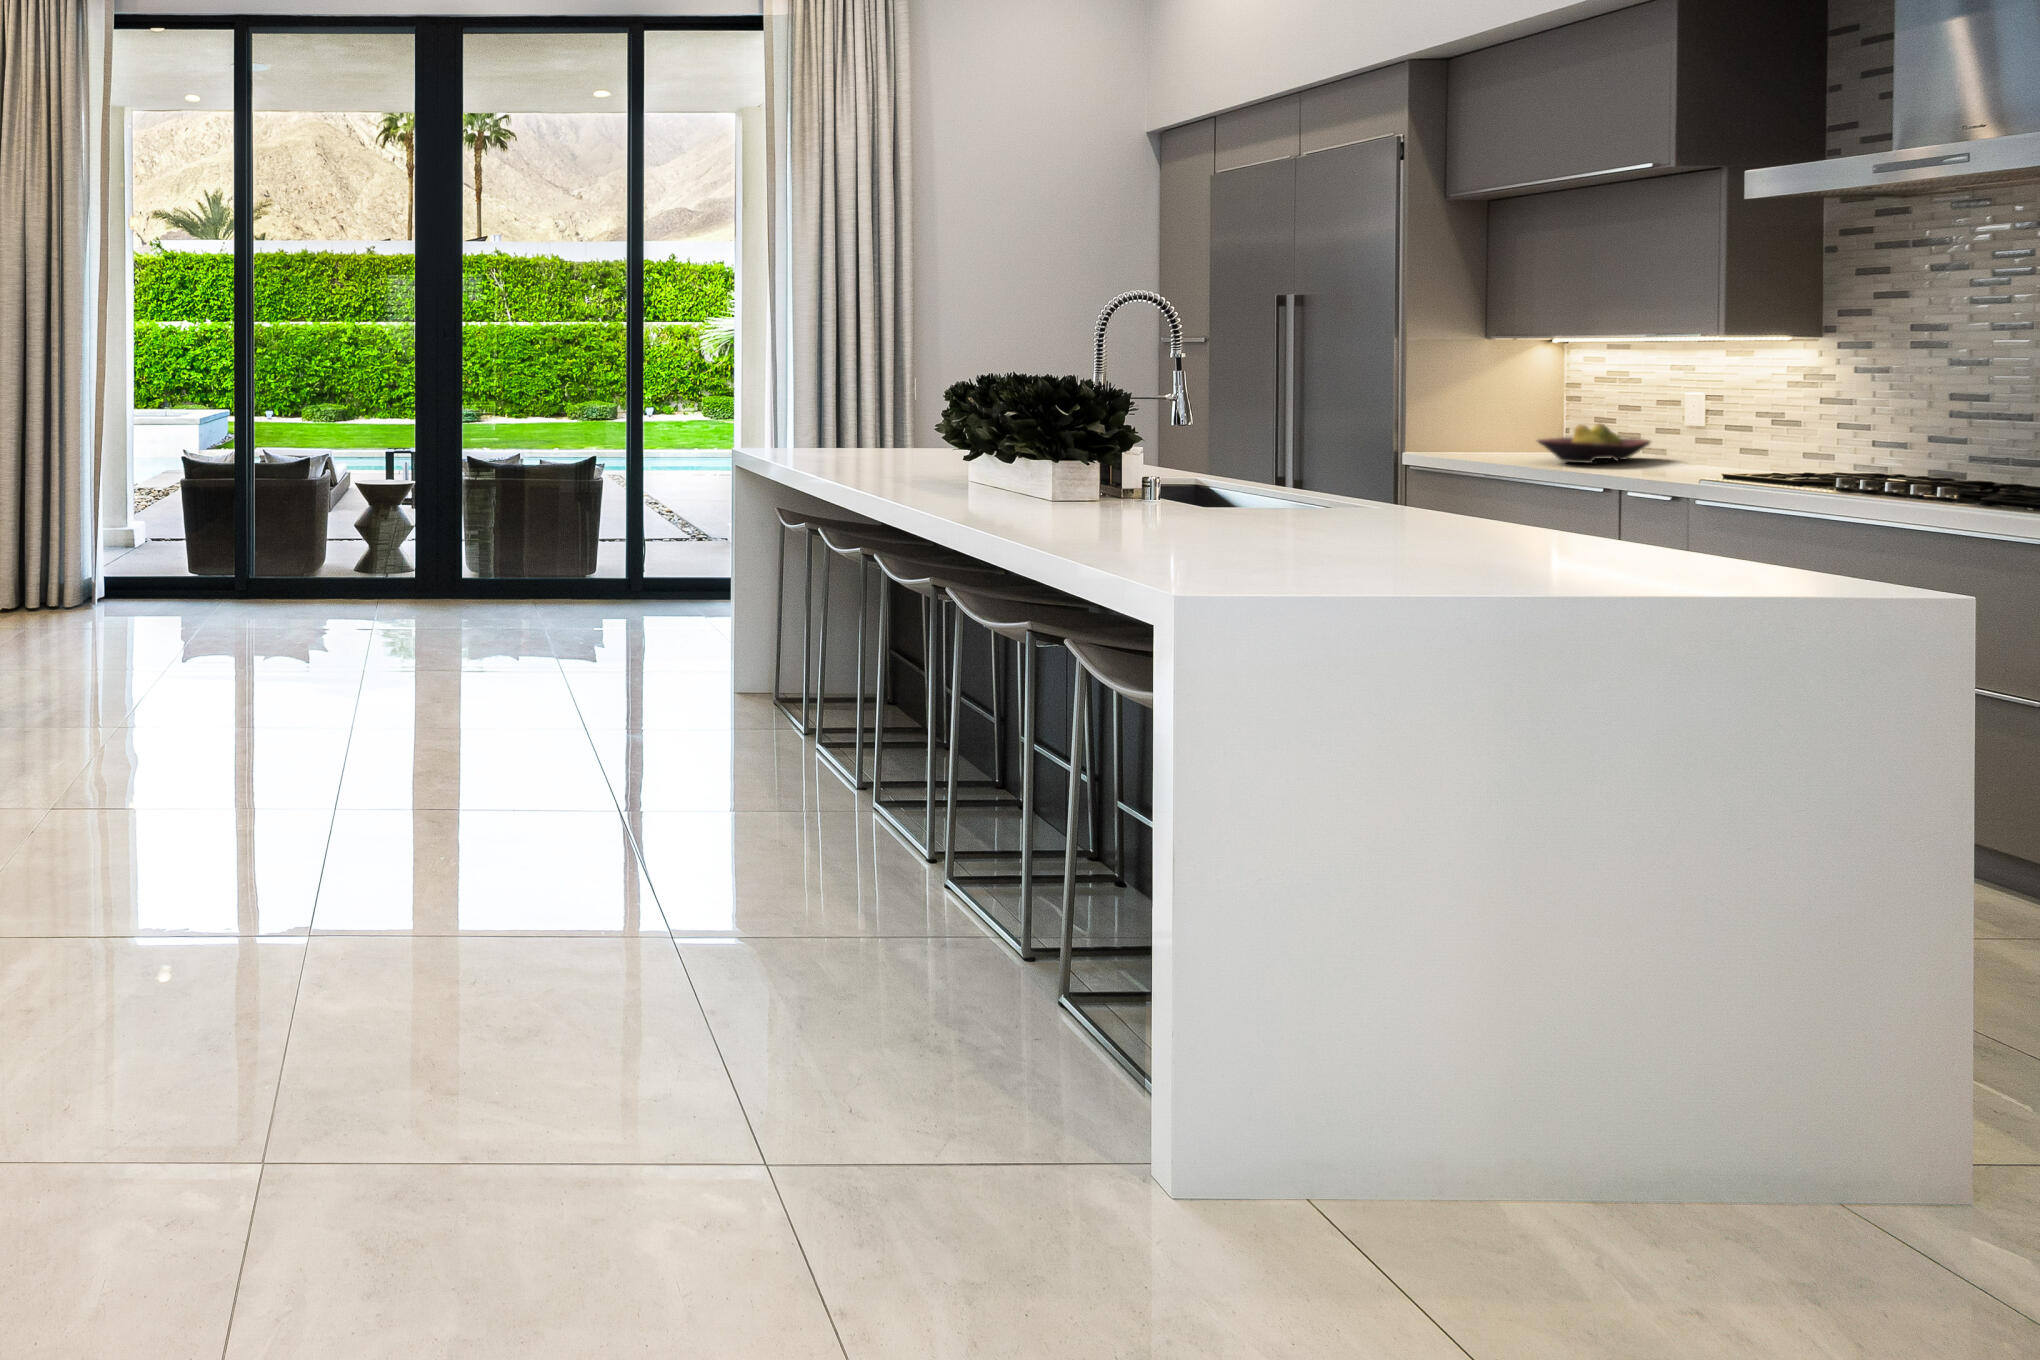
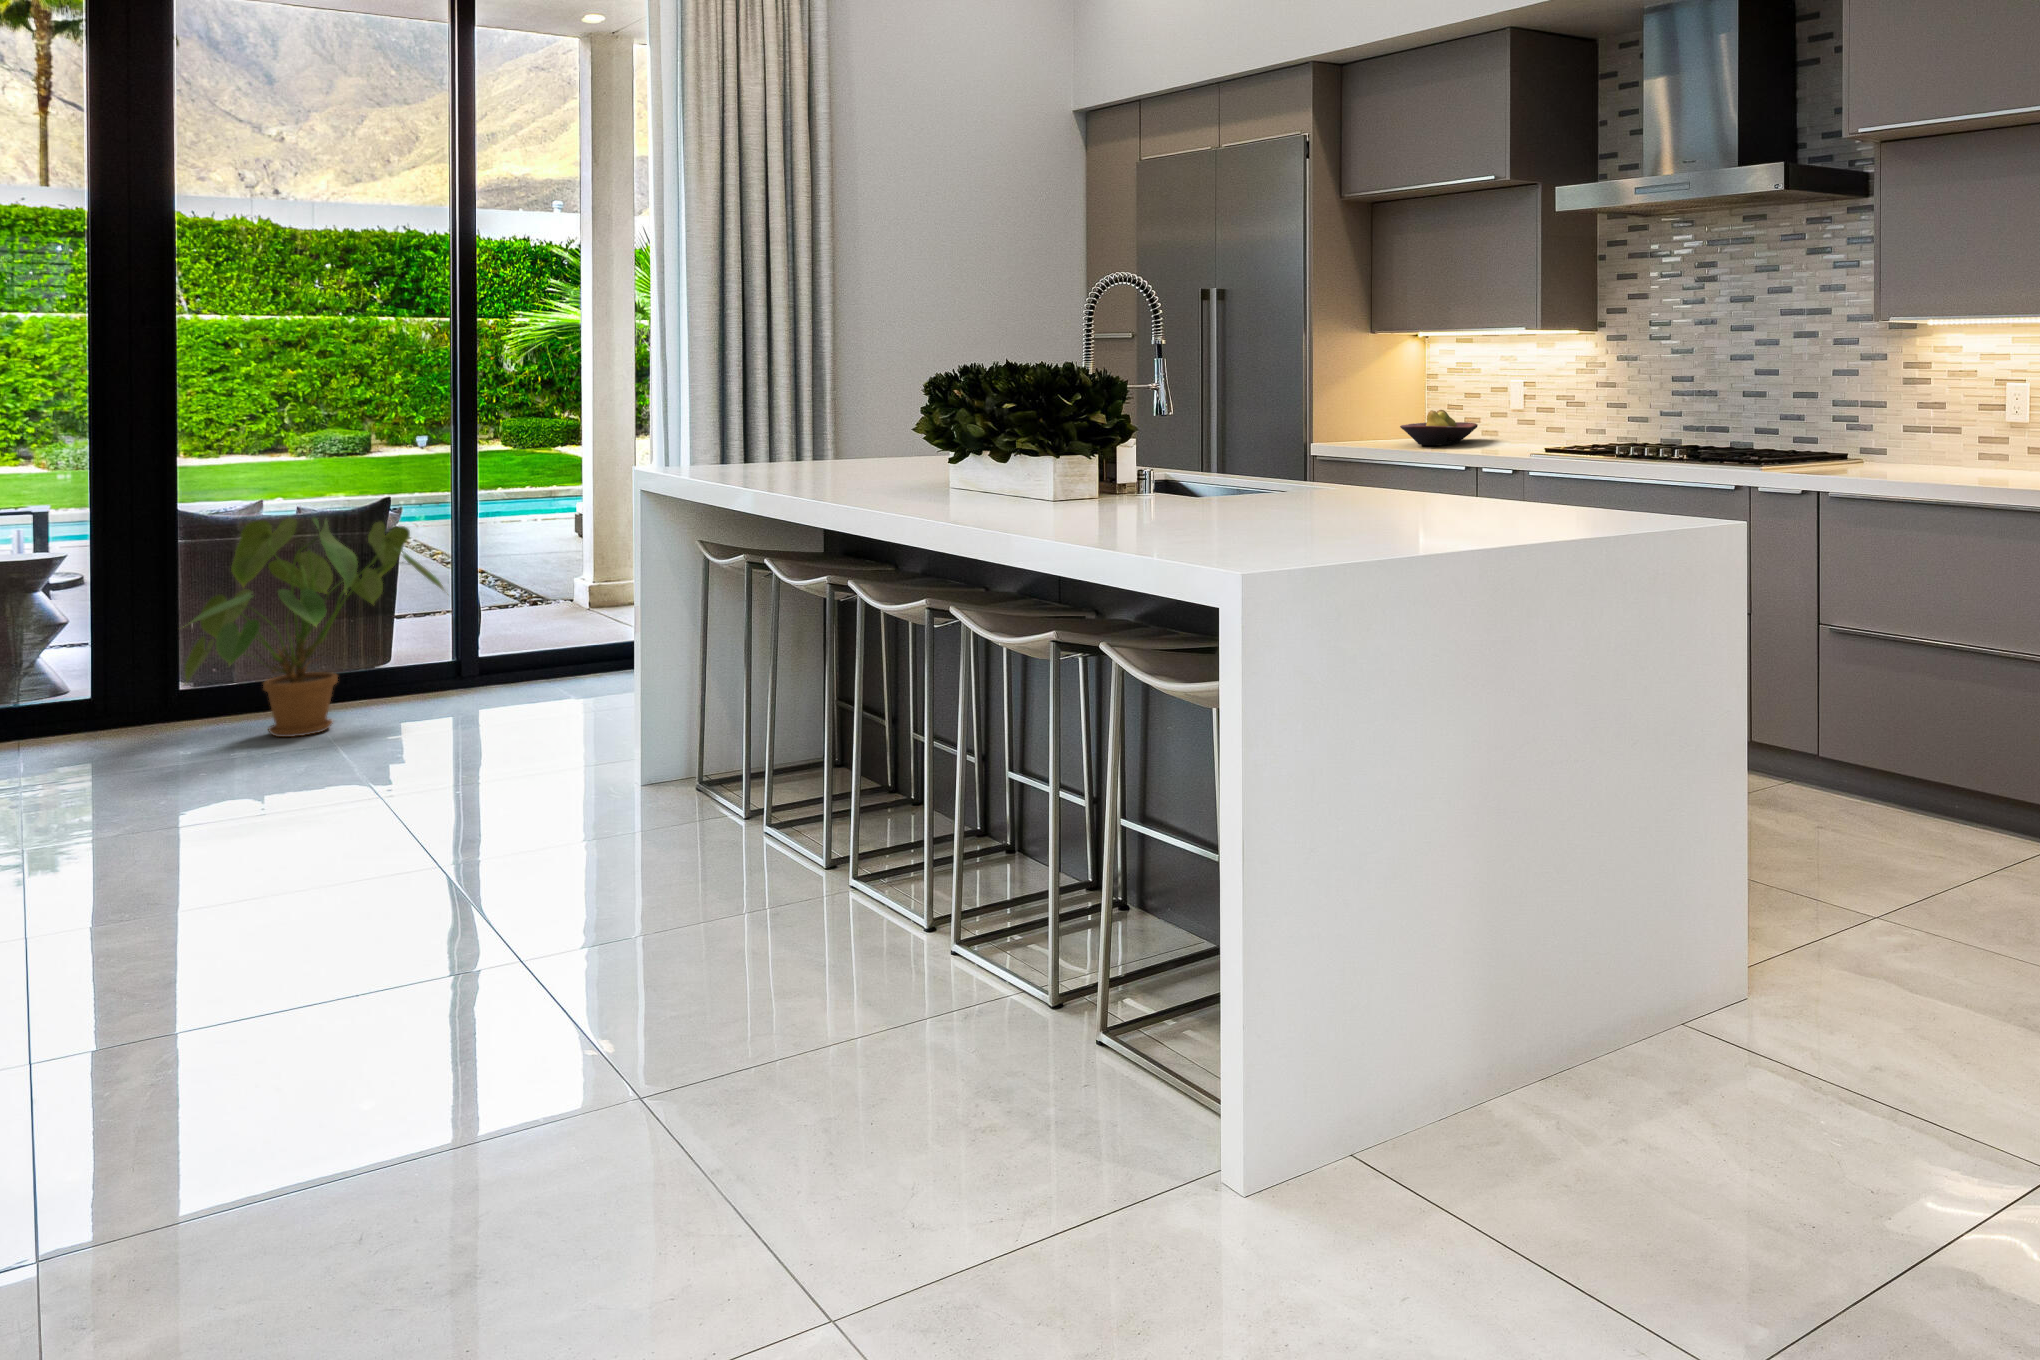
house plant: none [501,466,664,623] -> present [185,518,444,737]

